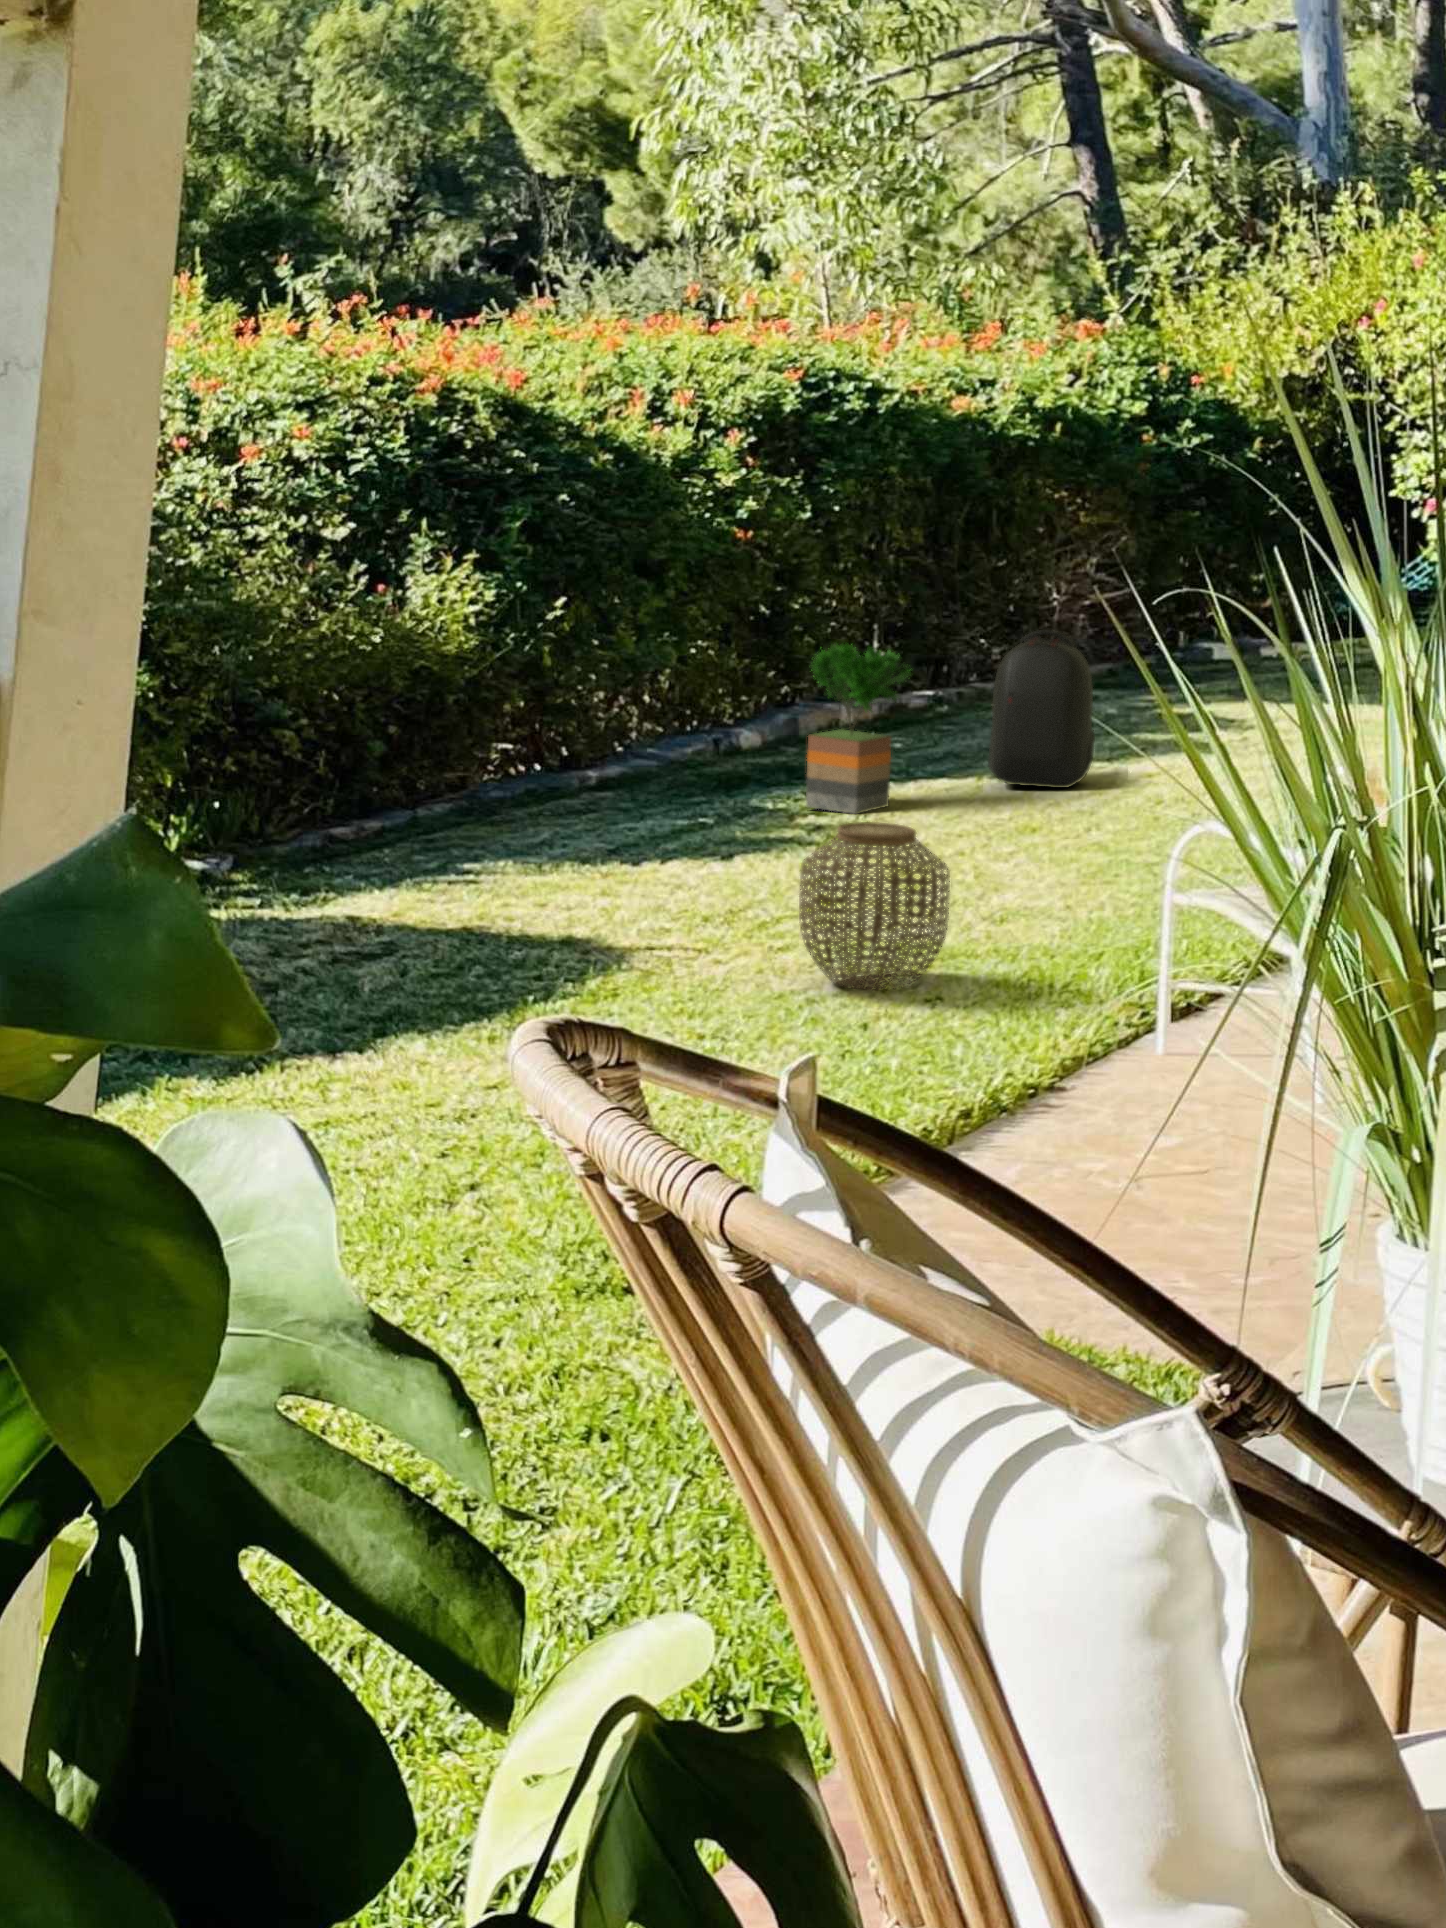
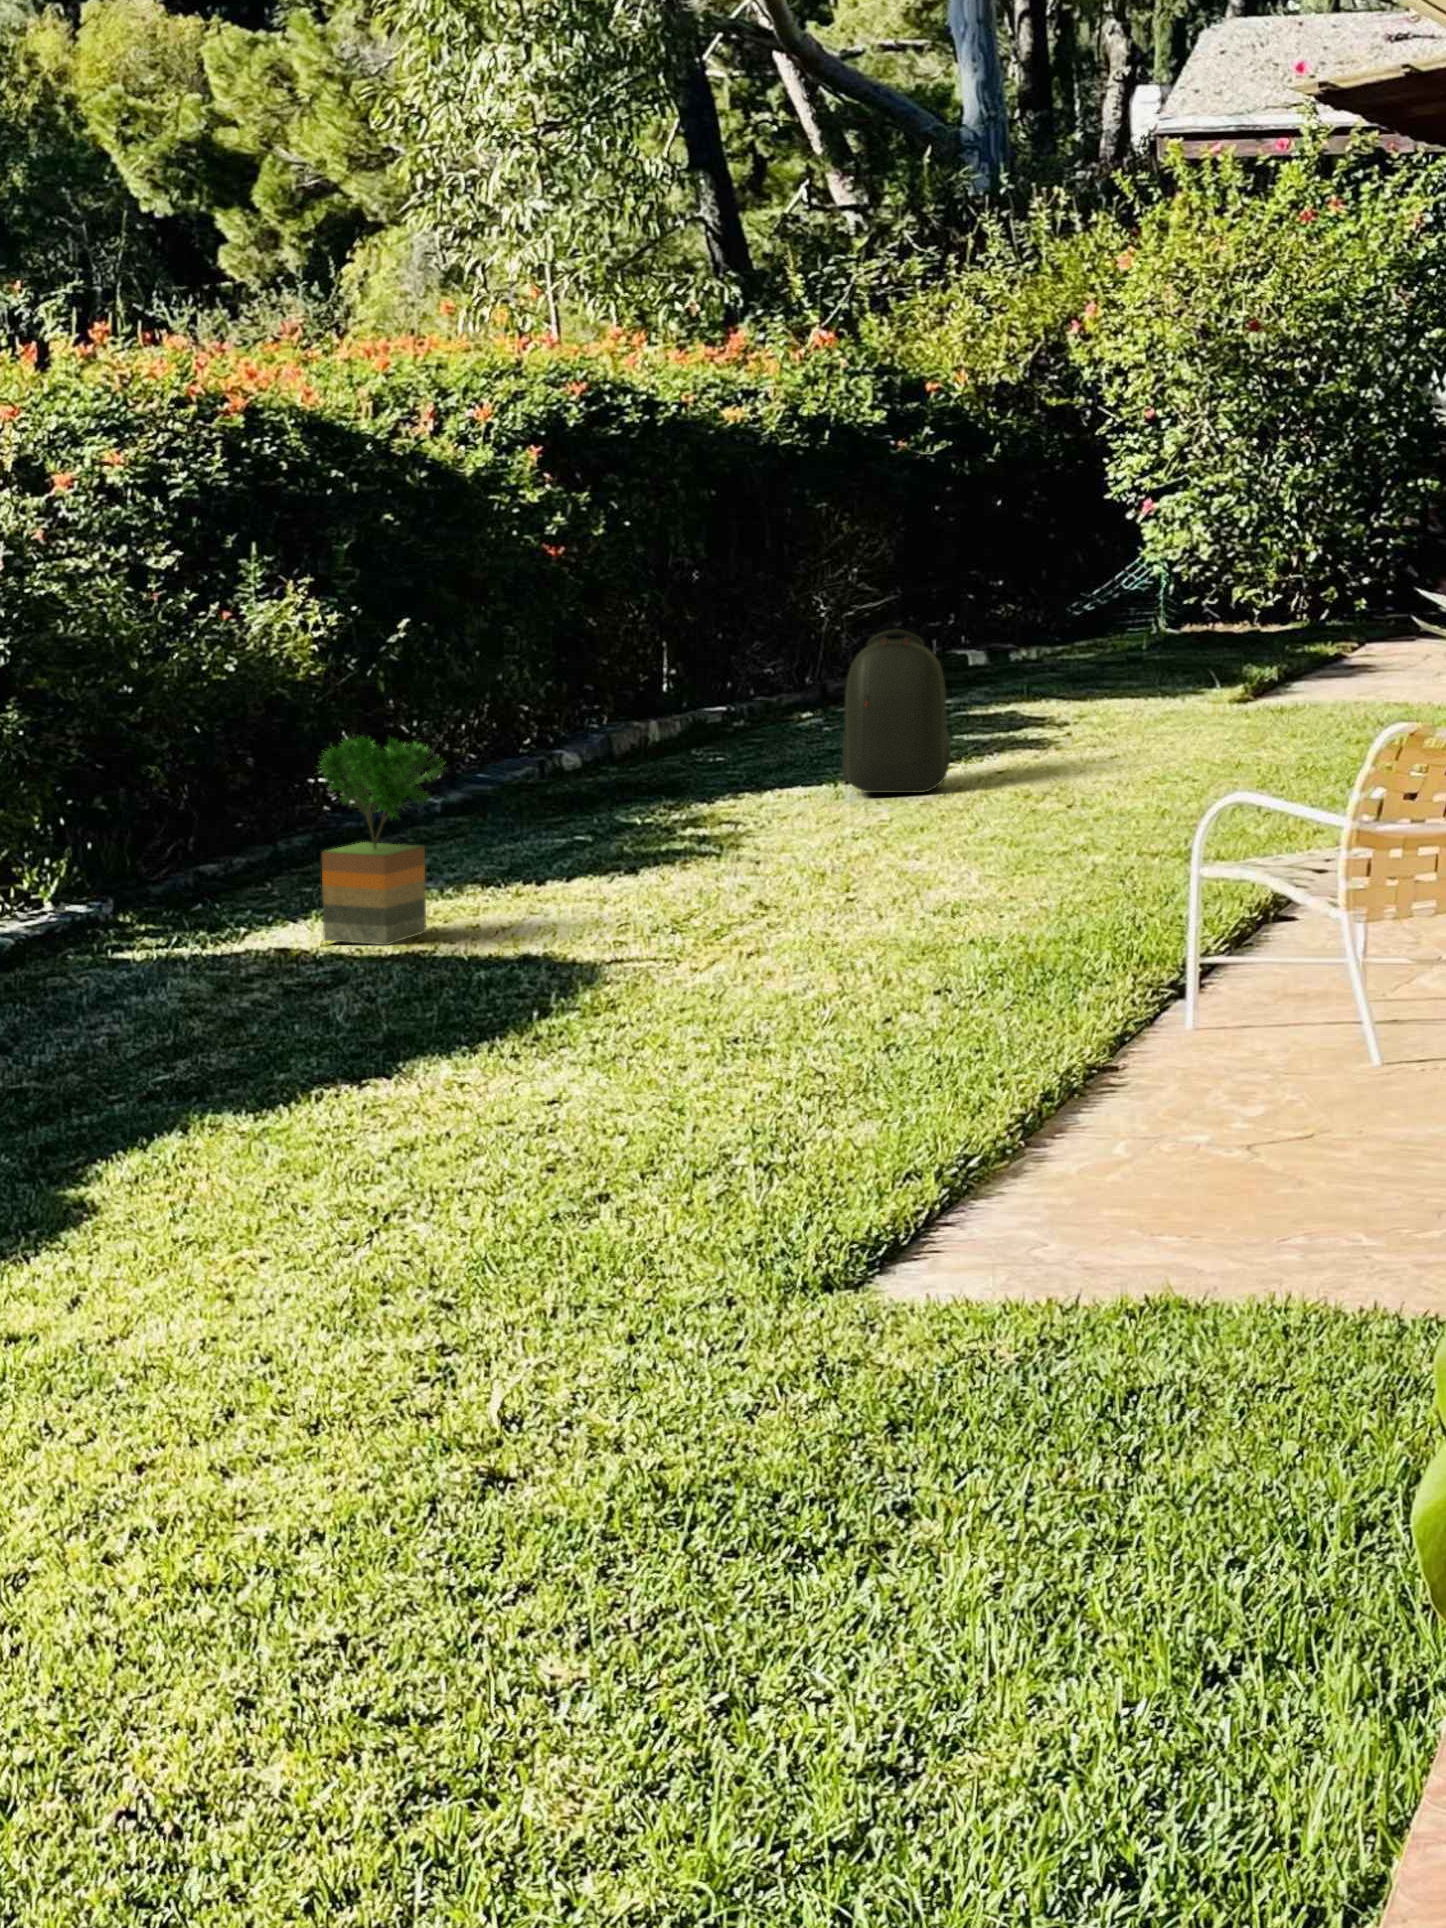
potted tree: present [806,644,910,814] -> present [320,736,444,945]
woven basket: present [799,822,950,990] -> none [774,806,929,977]

